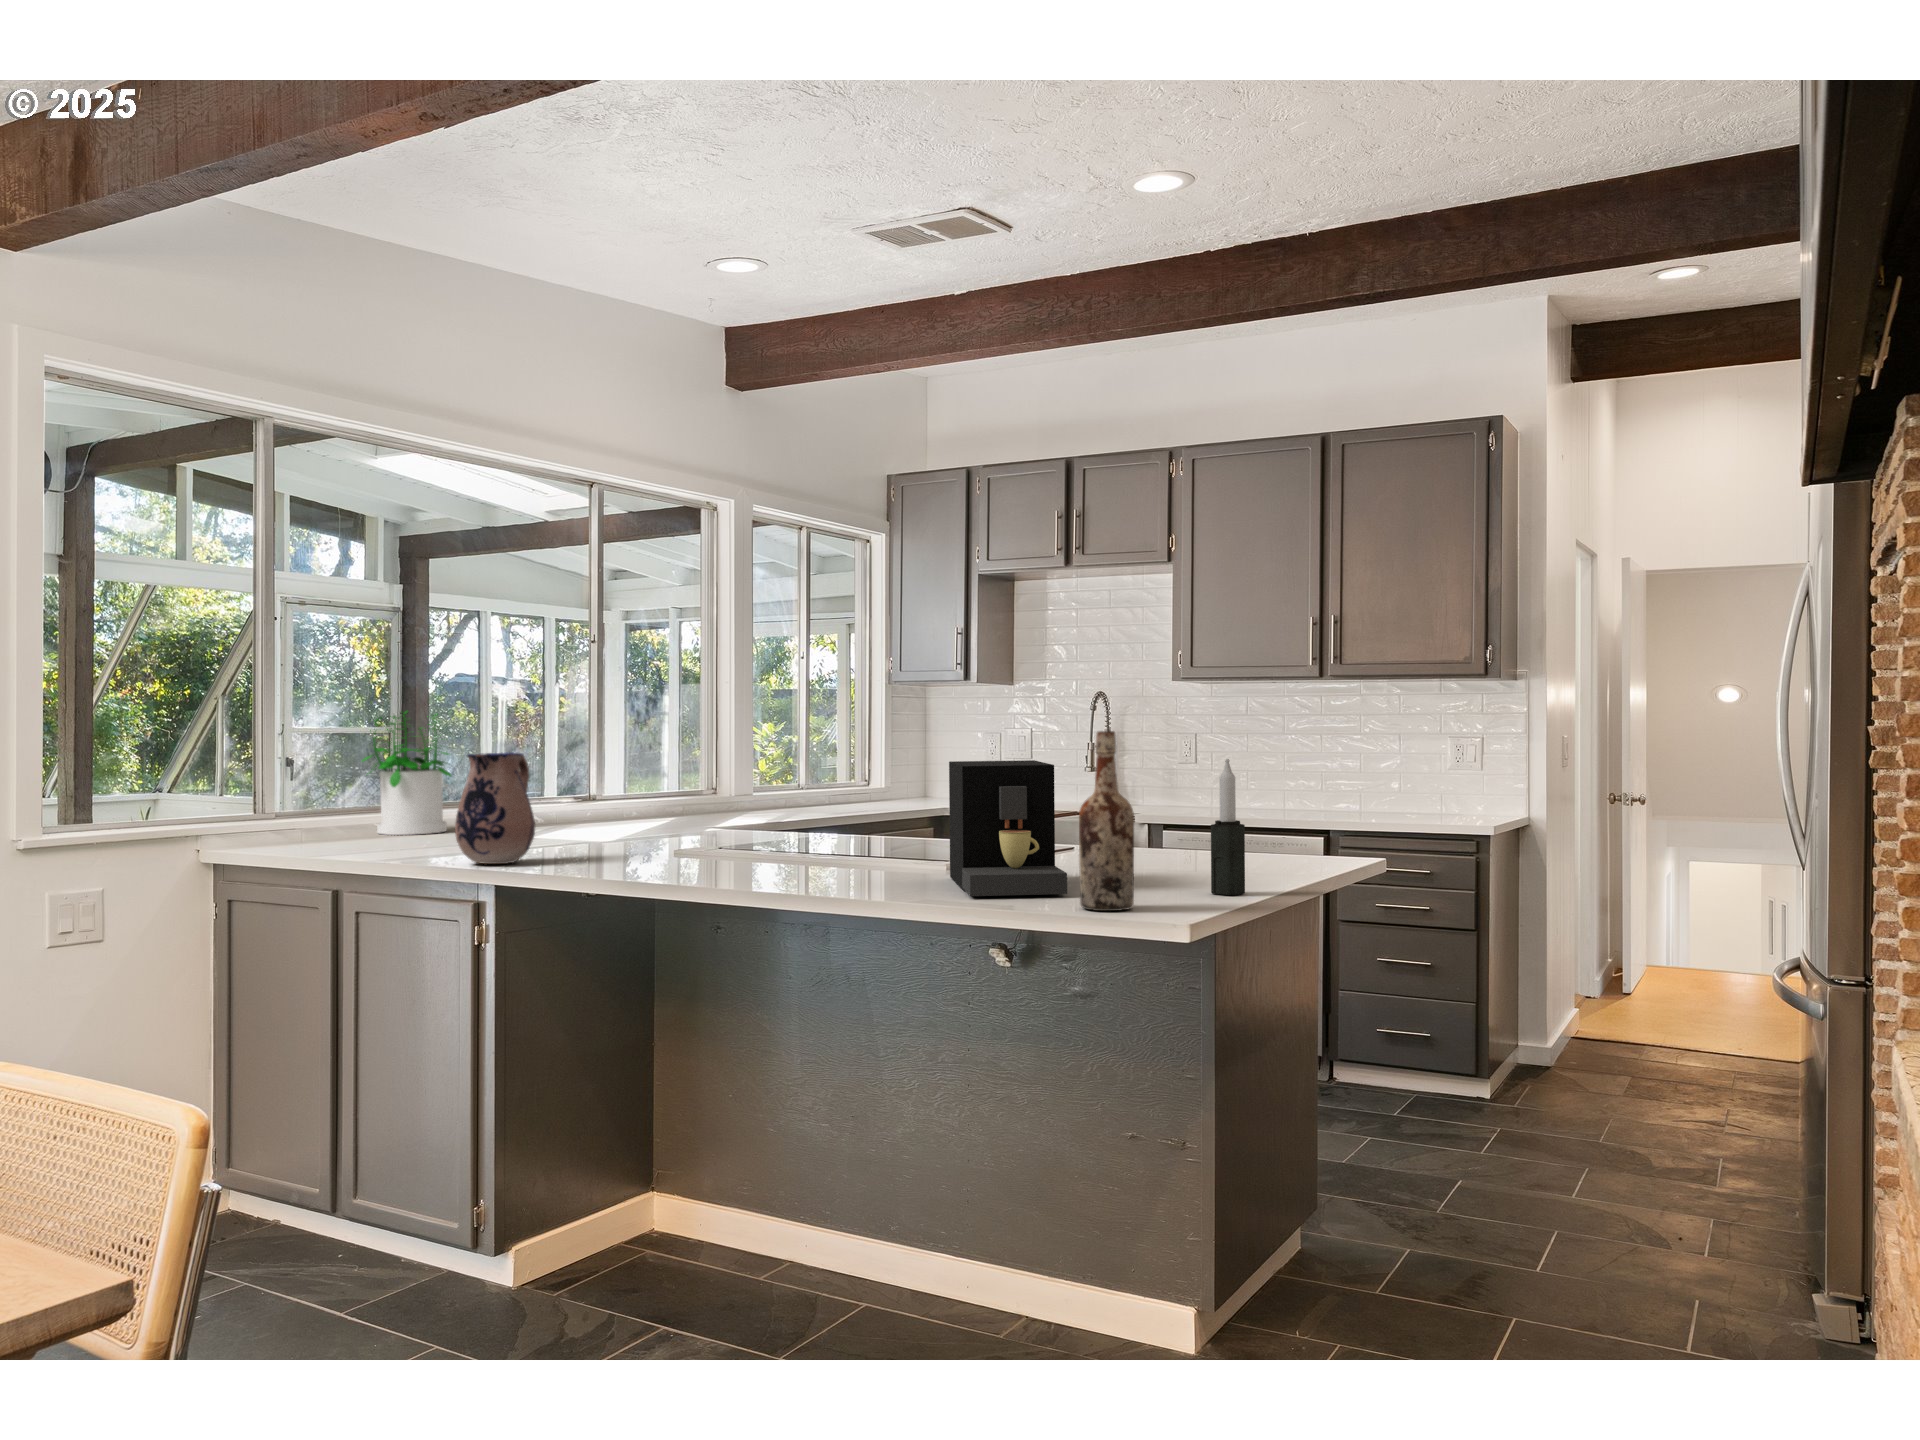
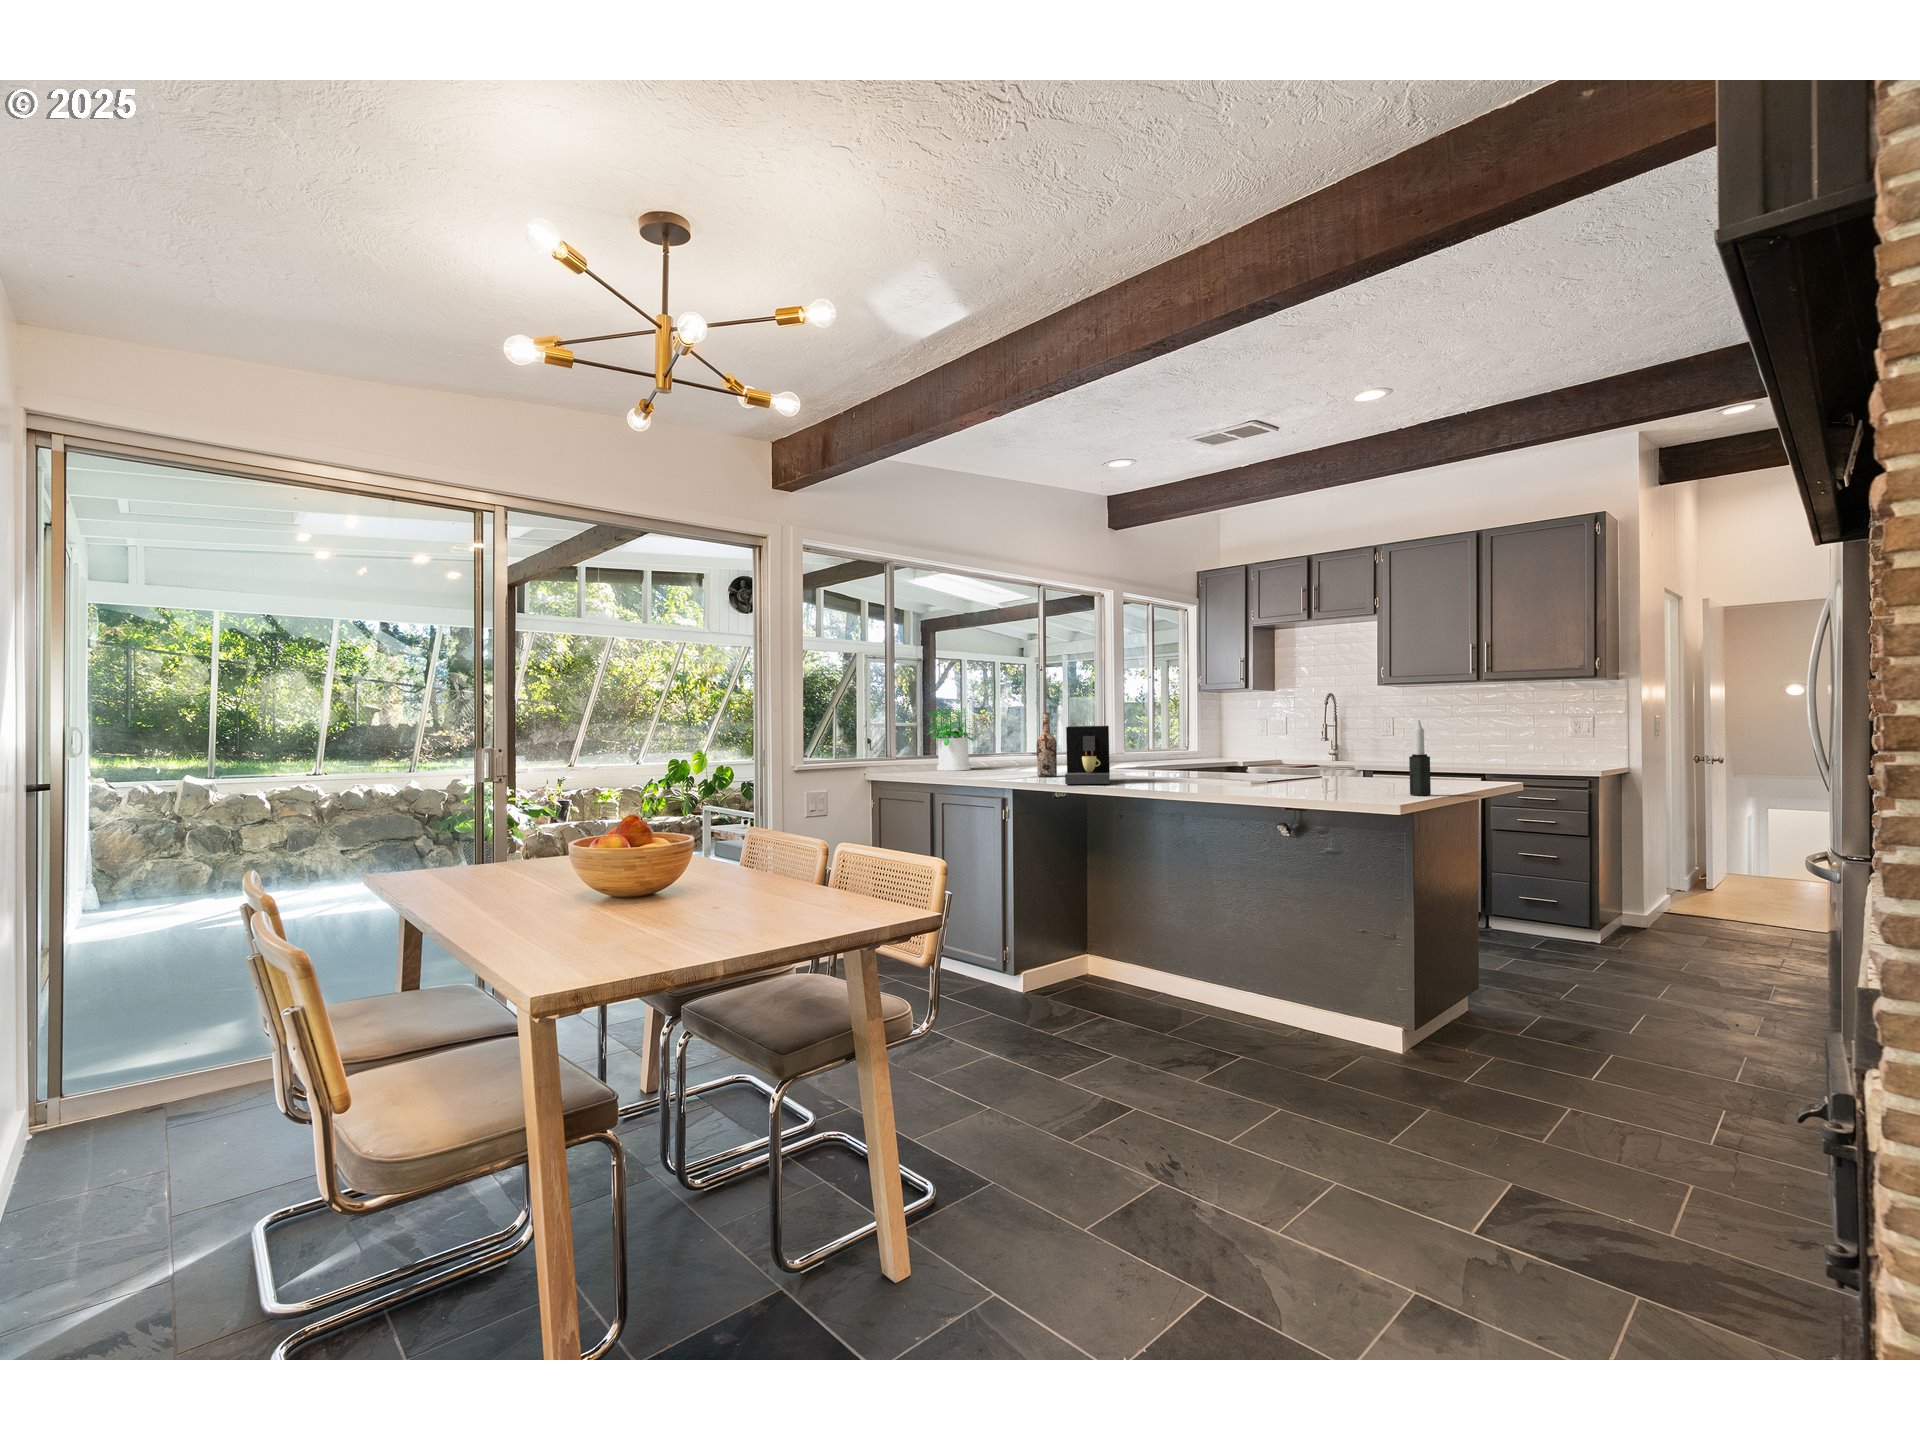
wine bottle: present [1079,731,1134,911] -> present [1037,713,1057,777]
ceramic pitcher: present [455,752,535,864] -> none [988,724,1027,781]
coffee maker: present [949,760,1067,896] -> present [1065,726,1110,784]

